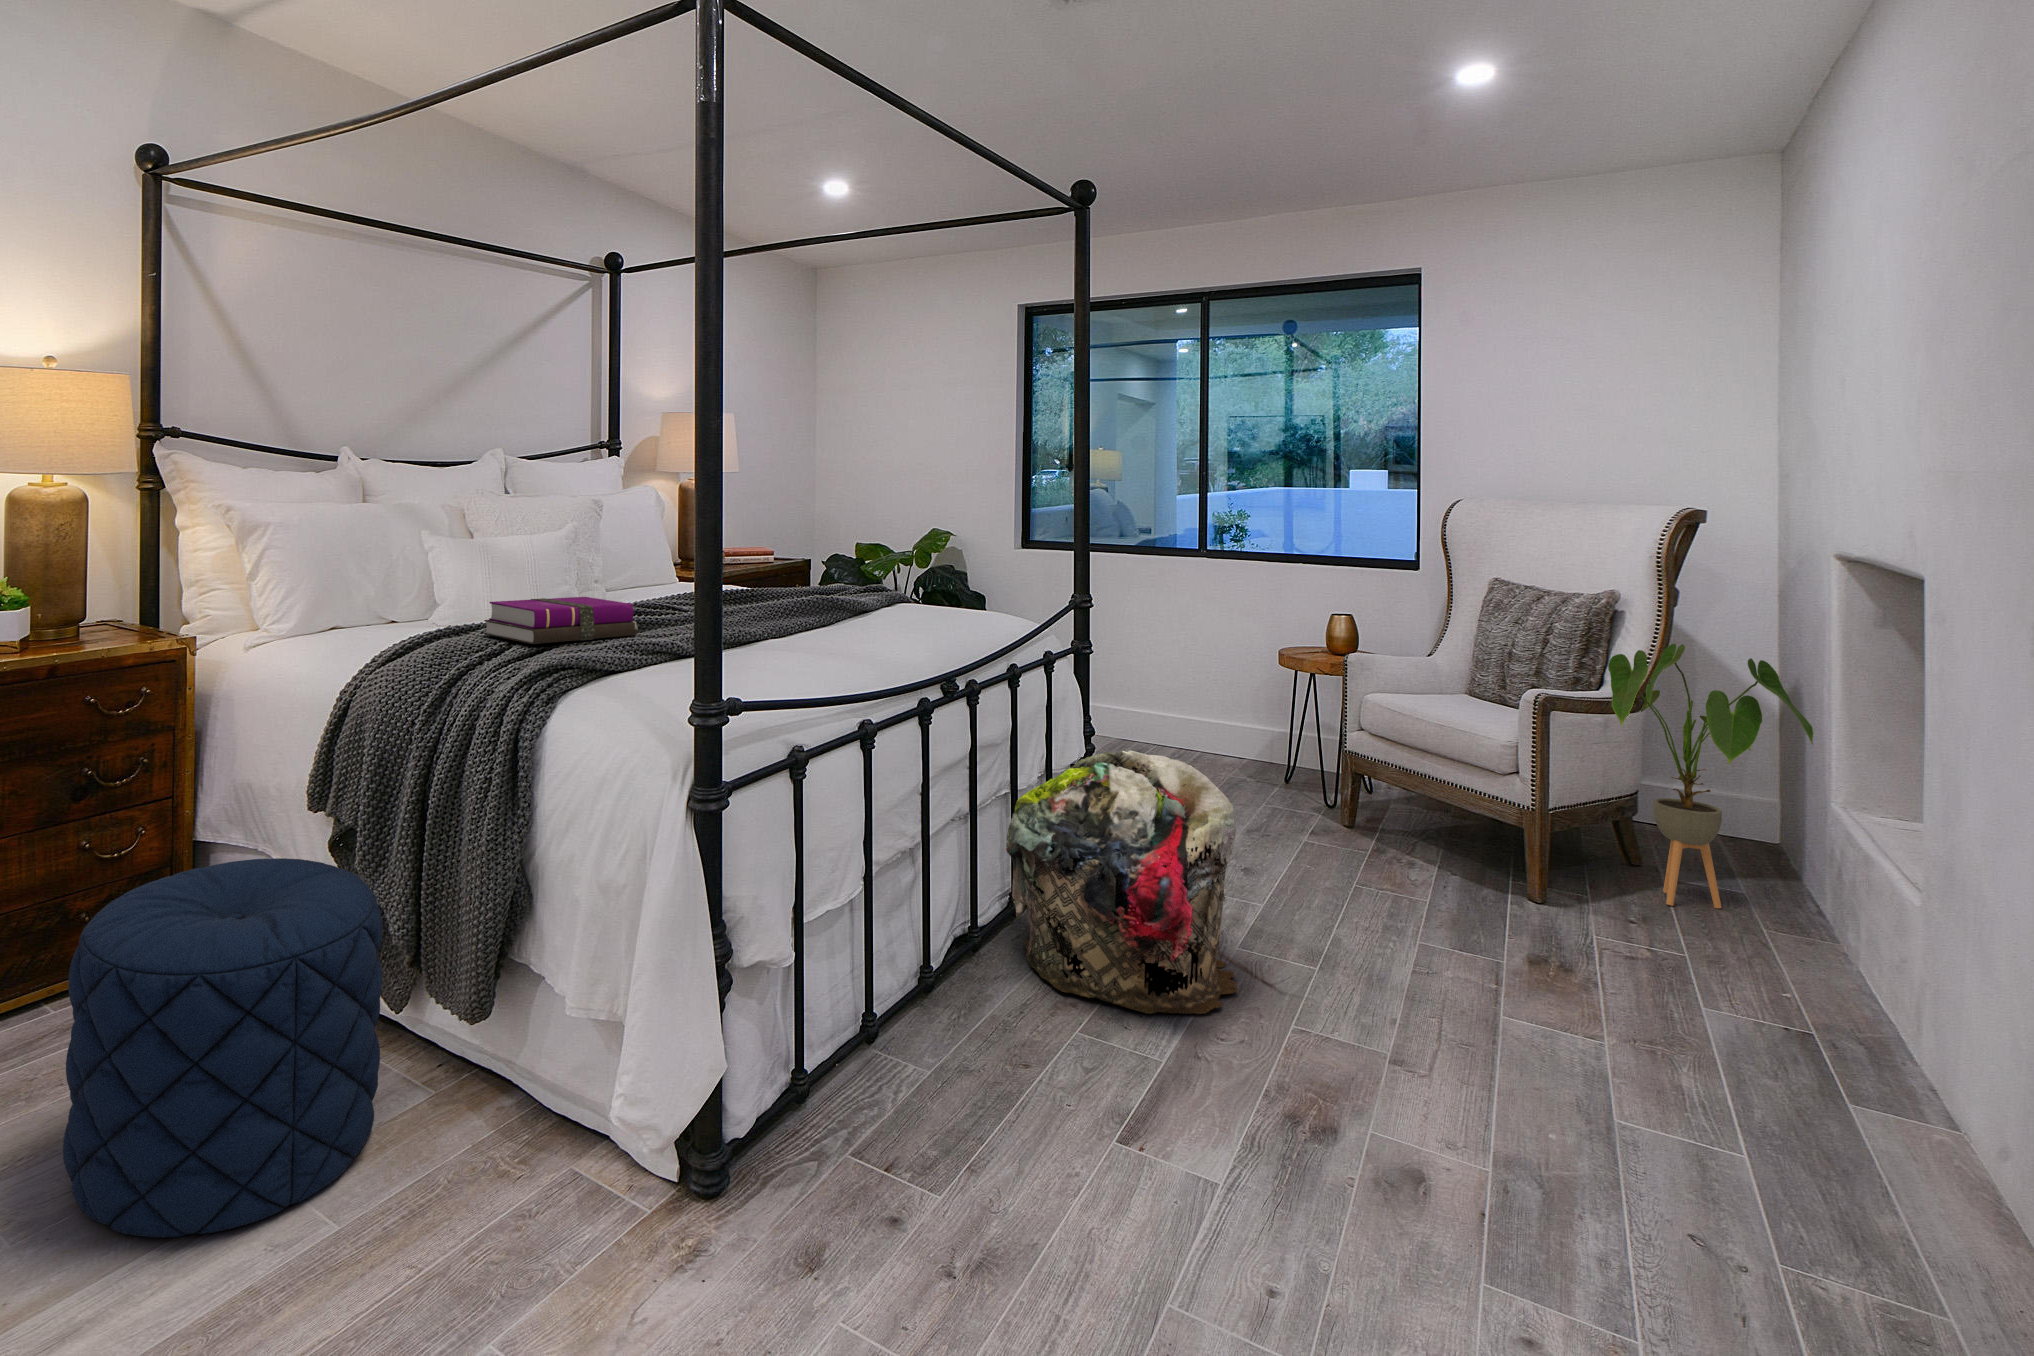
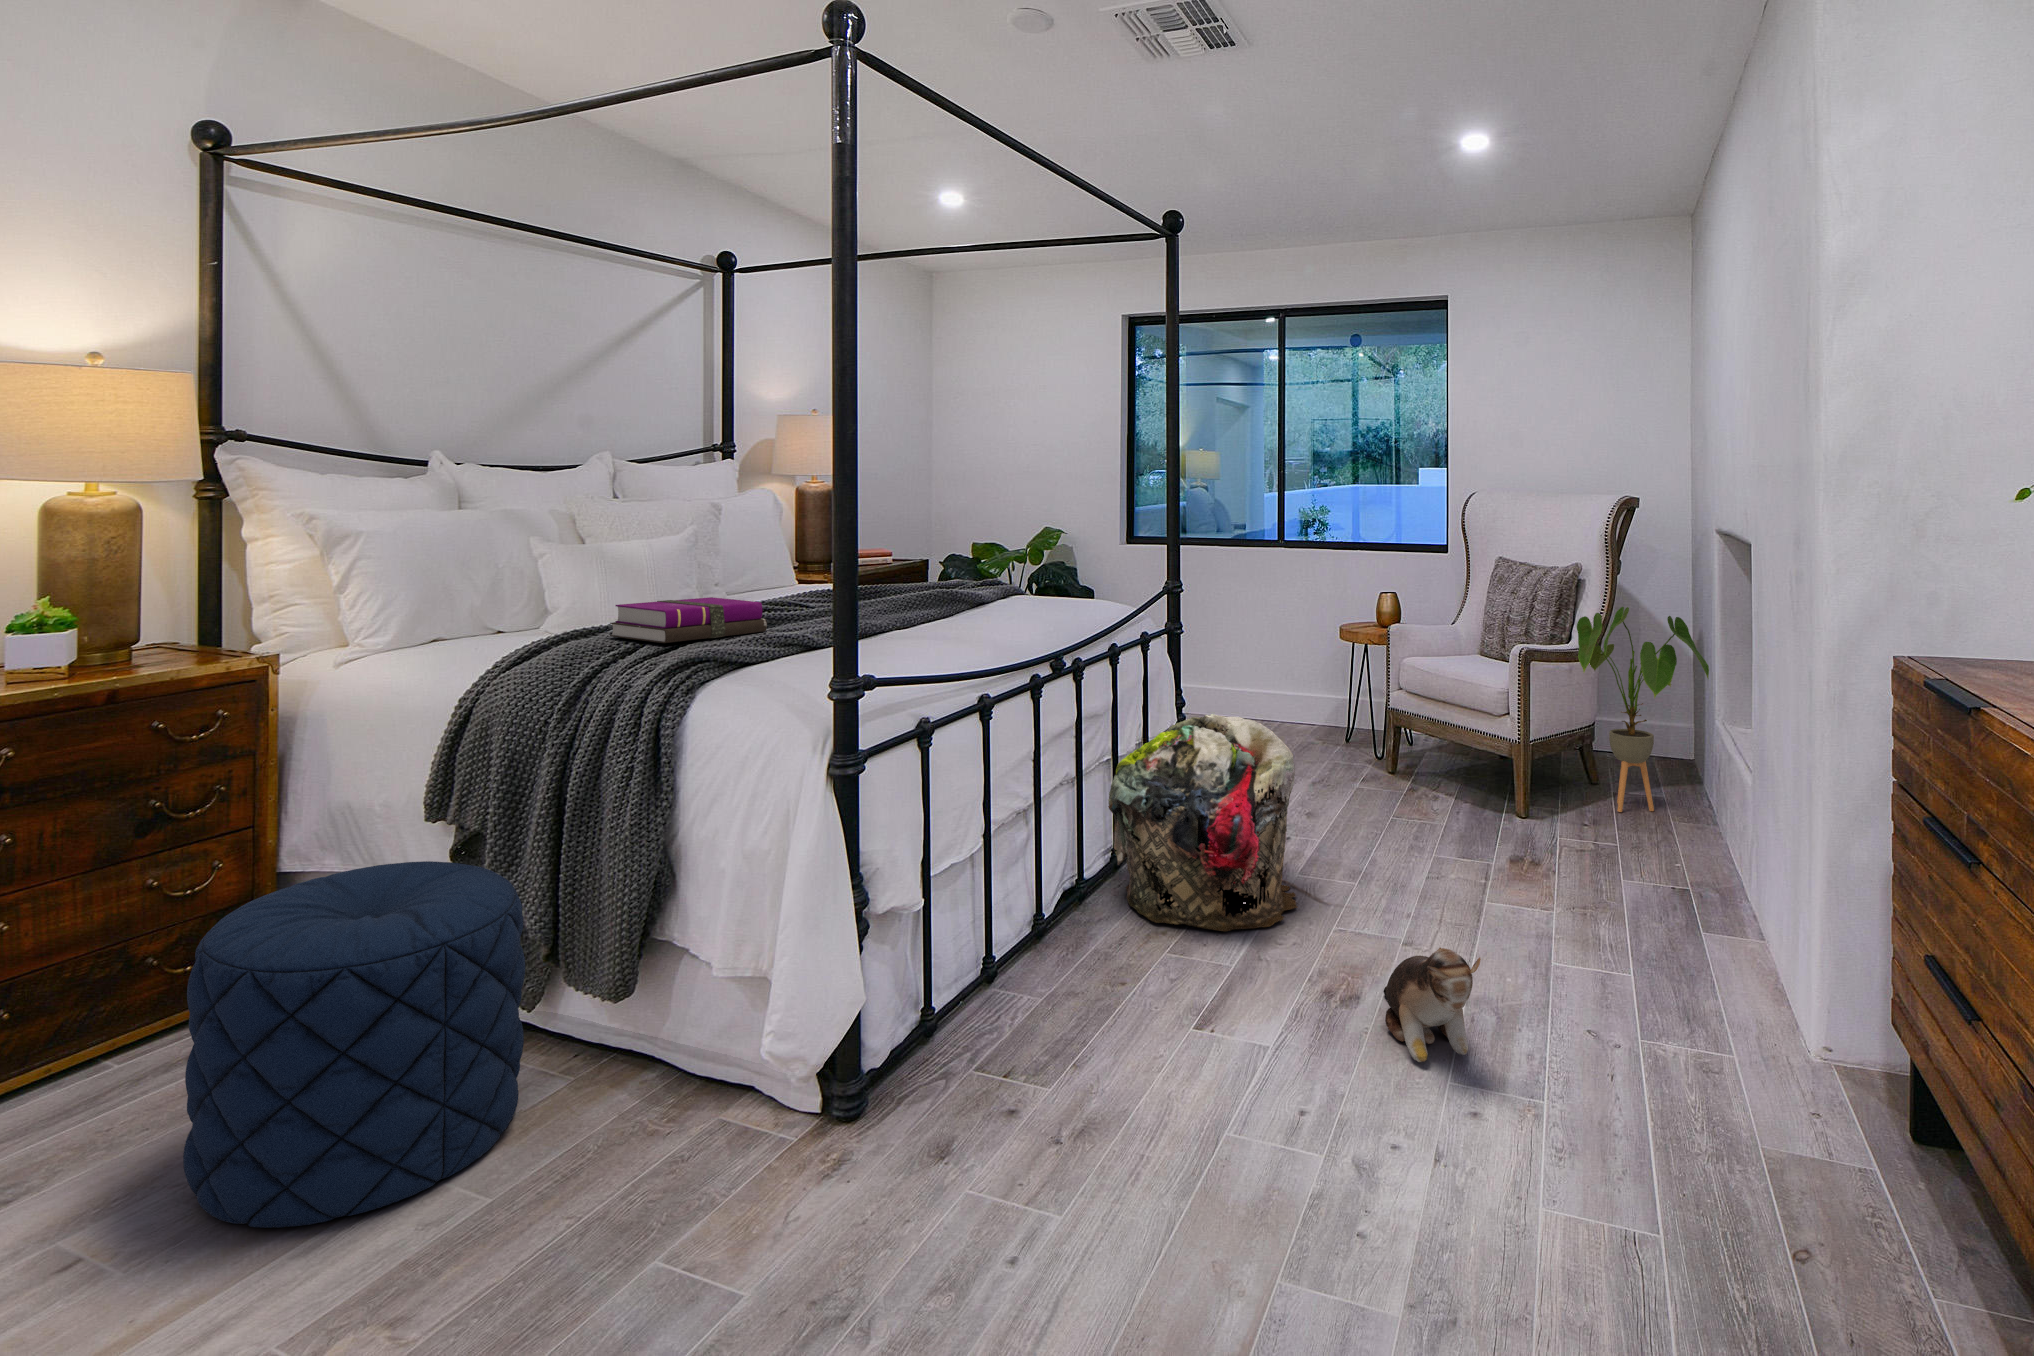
plush toy: none [1365,1094,1528,1243] -> present [1383,948,1481,1062]

